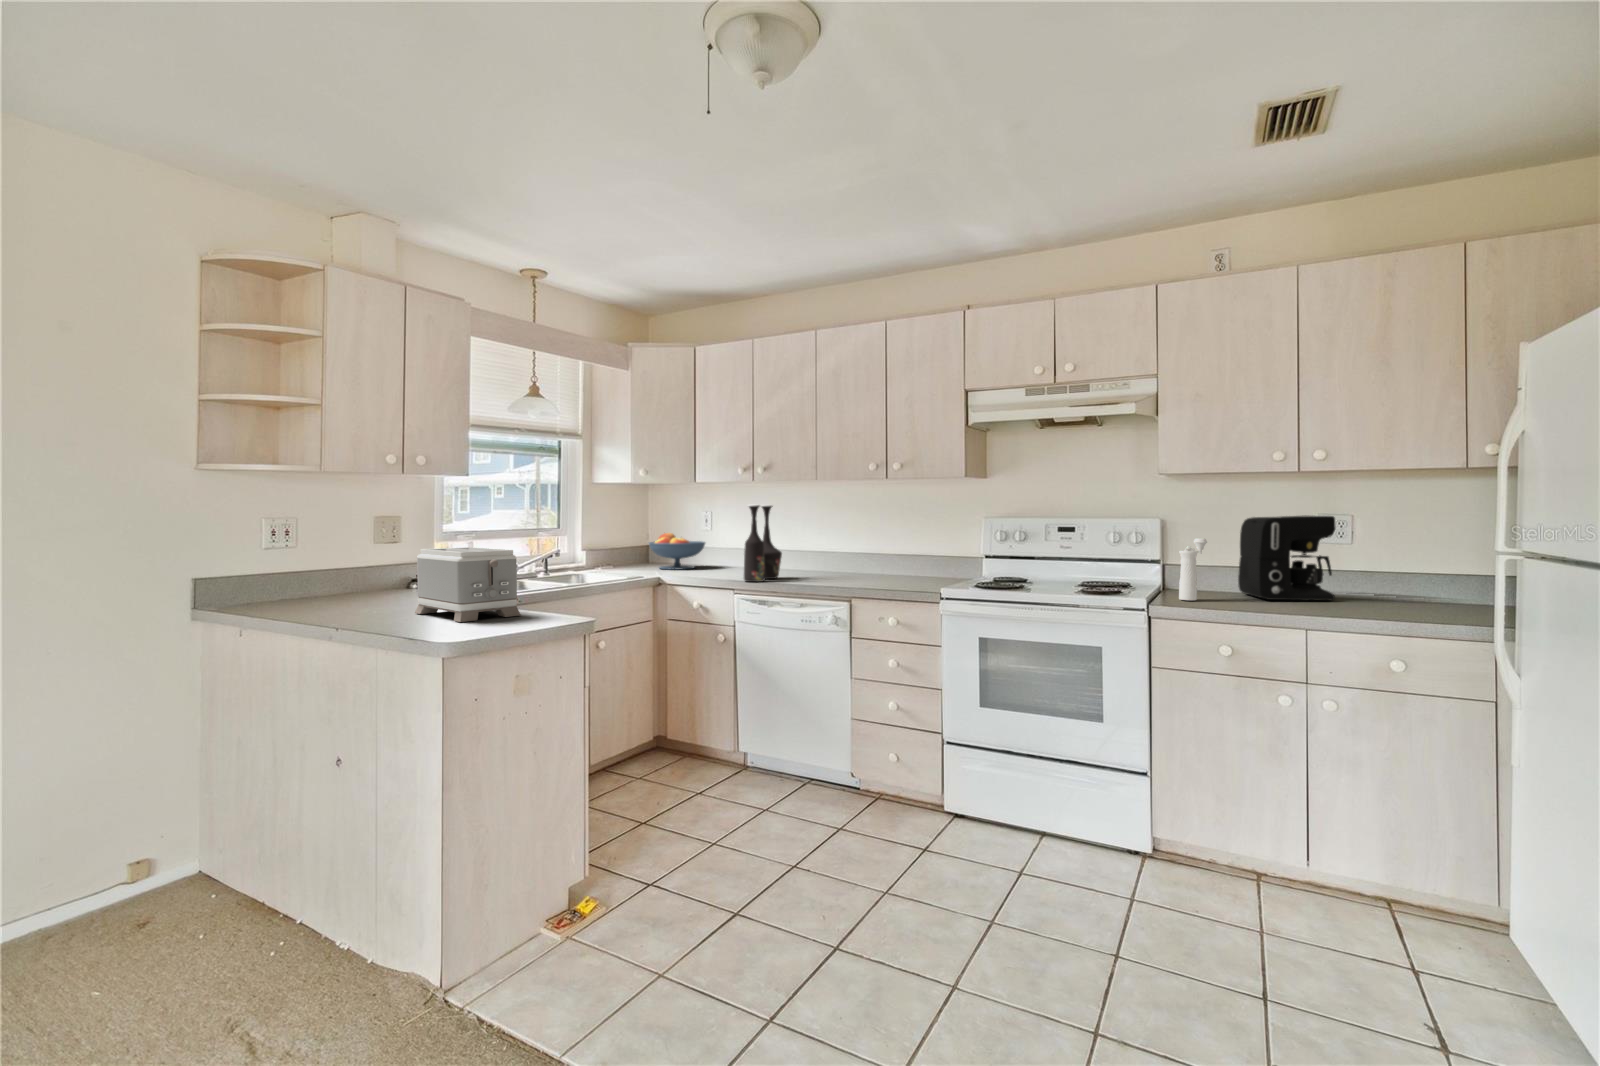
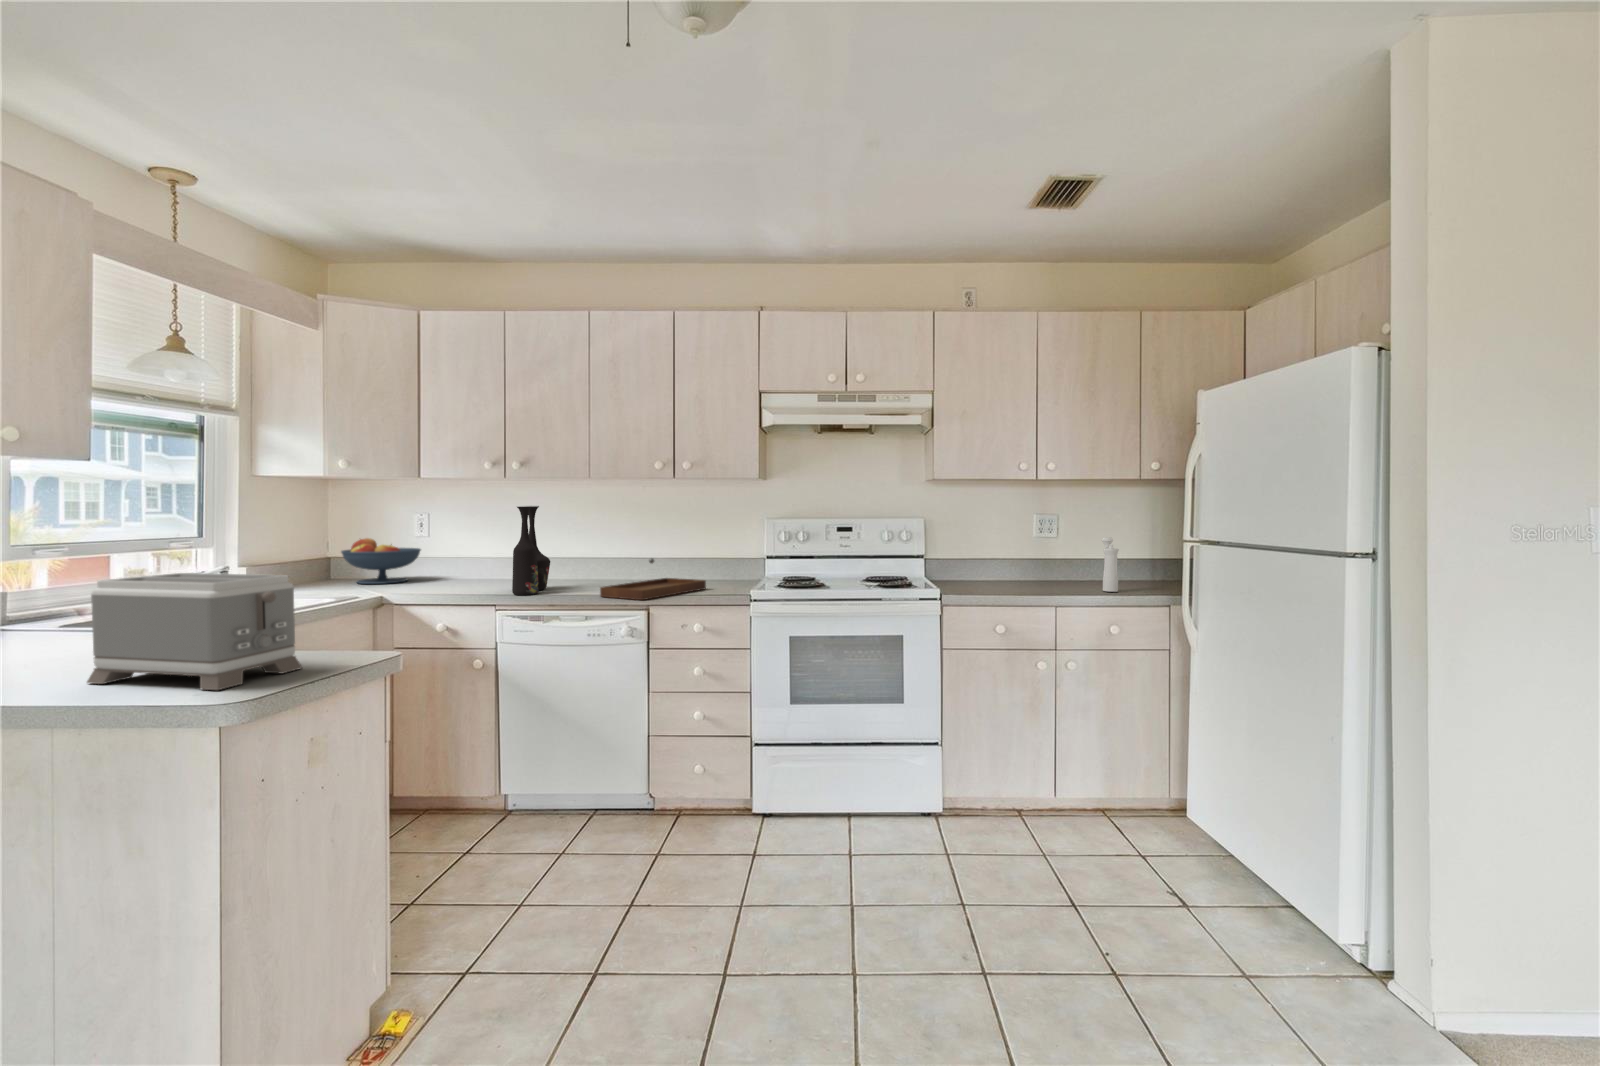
coffee maker: present [1238,515,1336,600] -> none [982,516,1053,586]
pepper mill: present [1179,538,1207,600] -> present [1102,537,1119,592]
tray: none [805,553,909,590] -> present [600,558,706,600]

